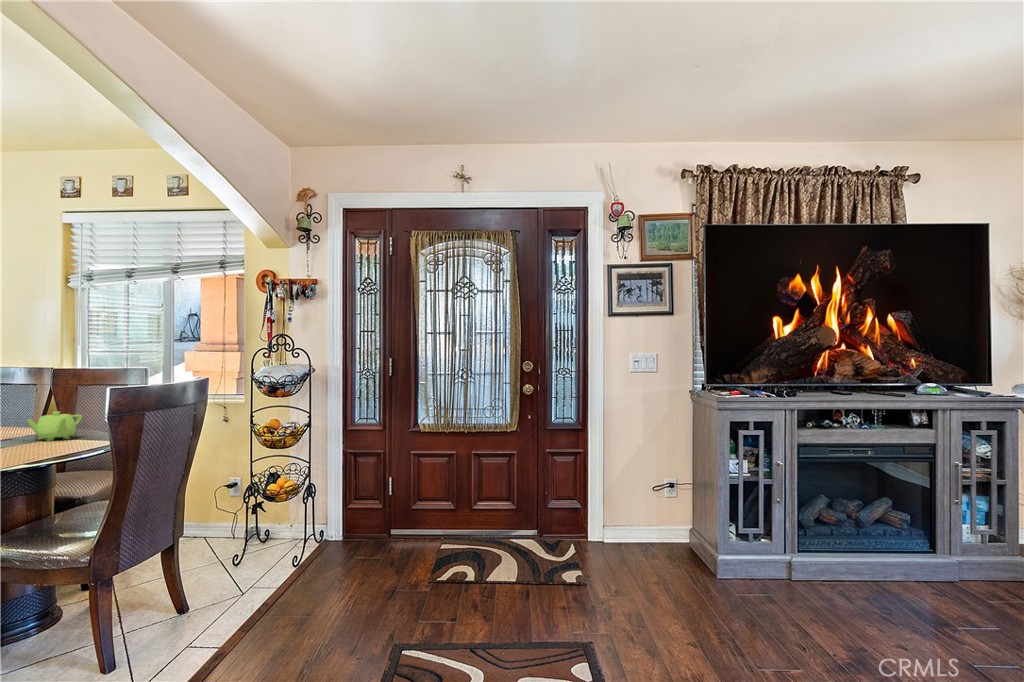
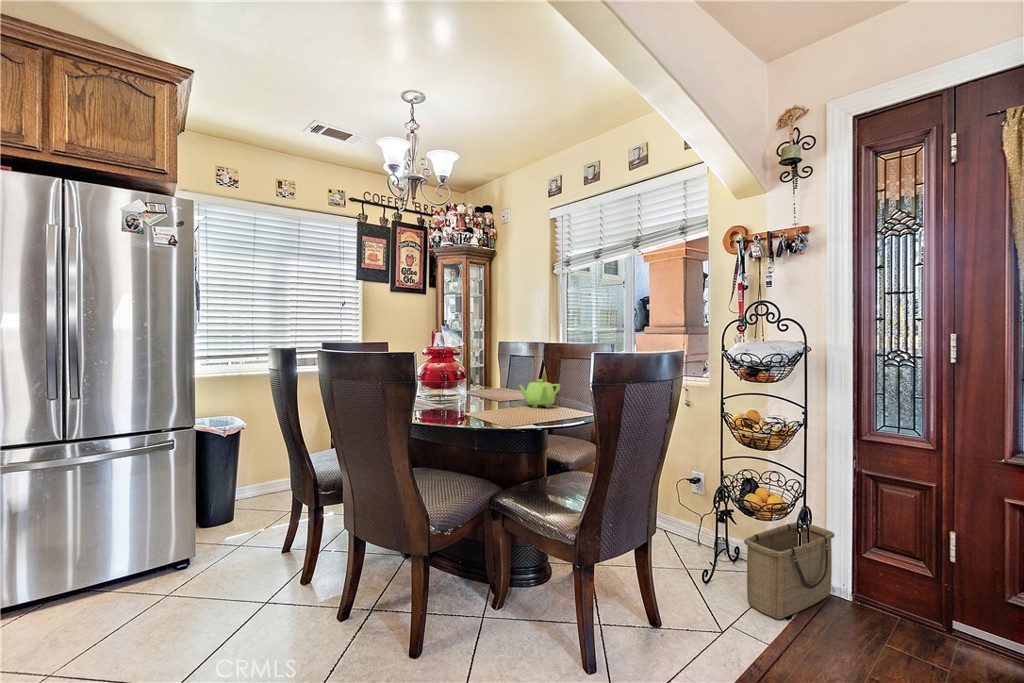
basket: none [265,497,332,569] -> present [744,522,835,619]

